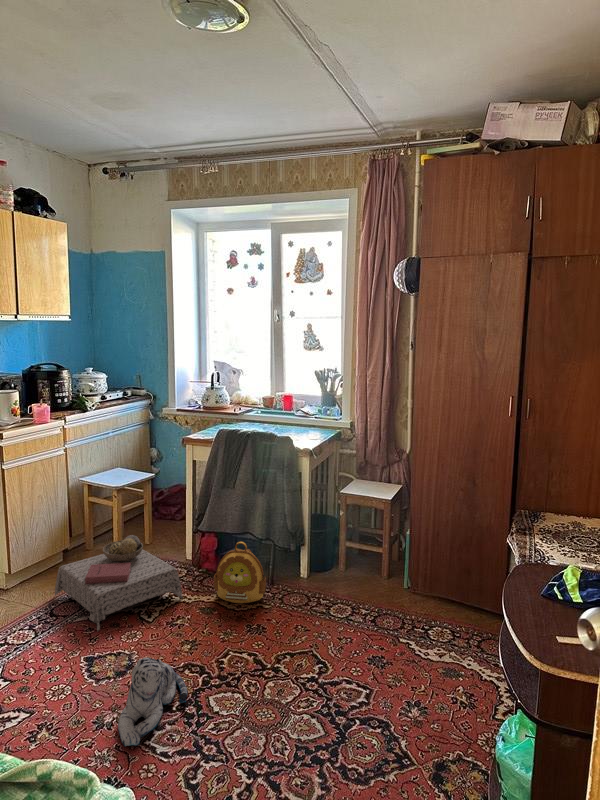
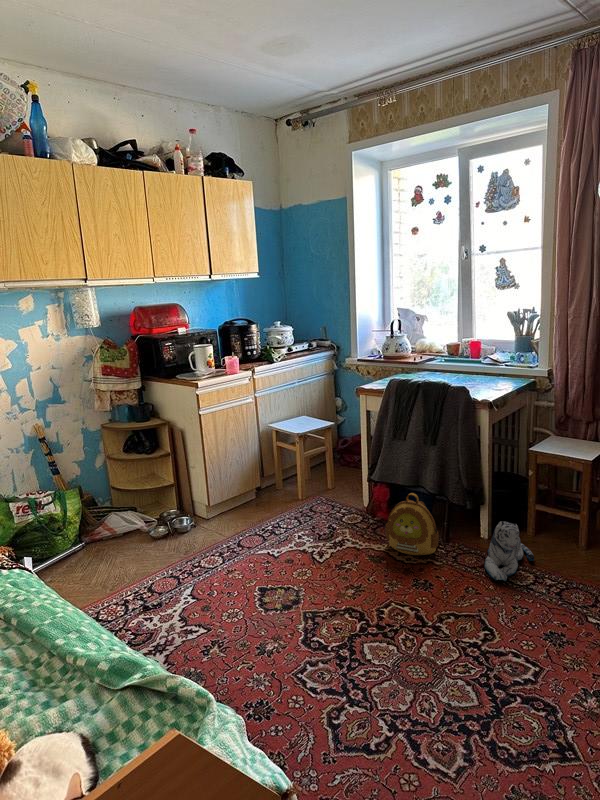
ottoman: present [55,535,182,632] -> none [243,479,355,566]
plush toy: present [118,658,188,746] -> present [484,522,534,581]

